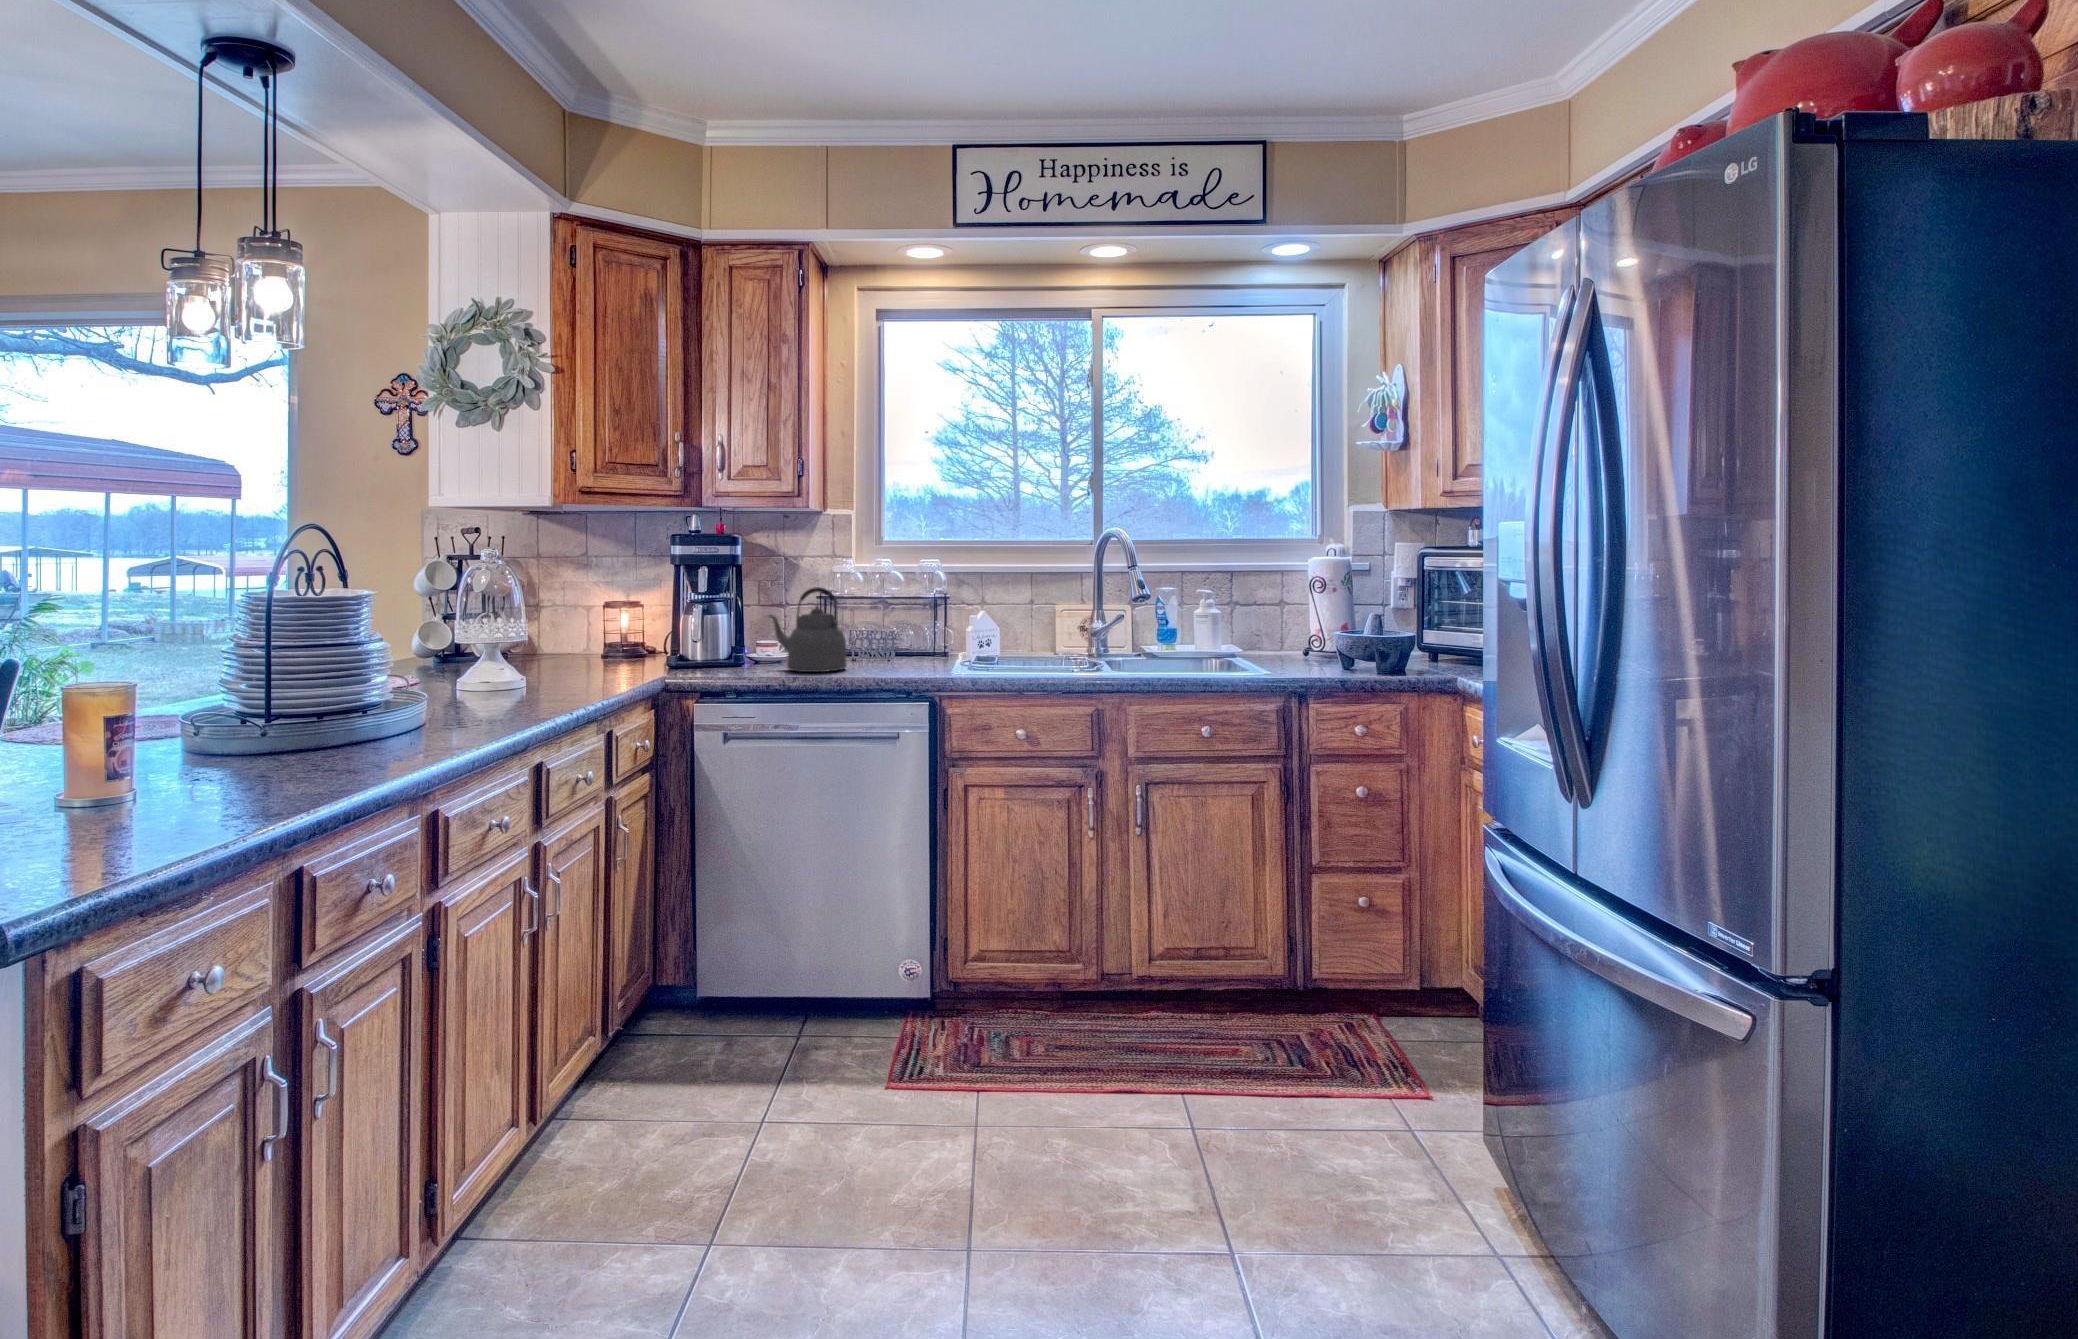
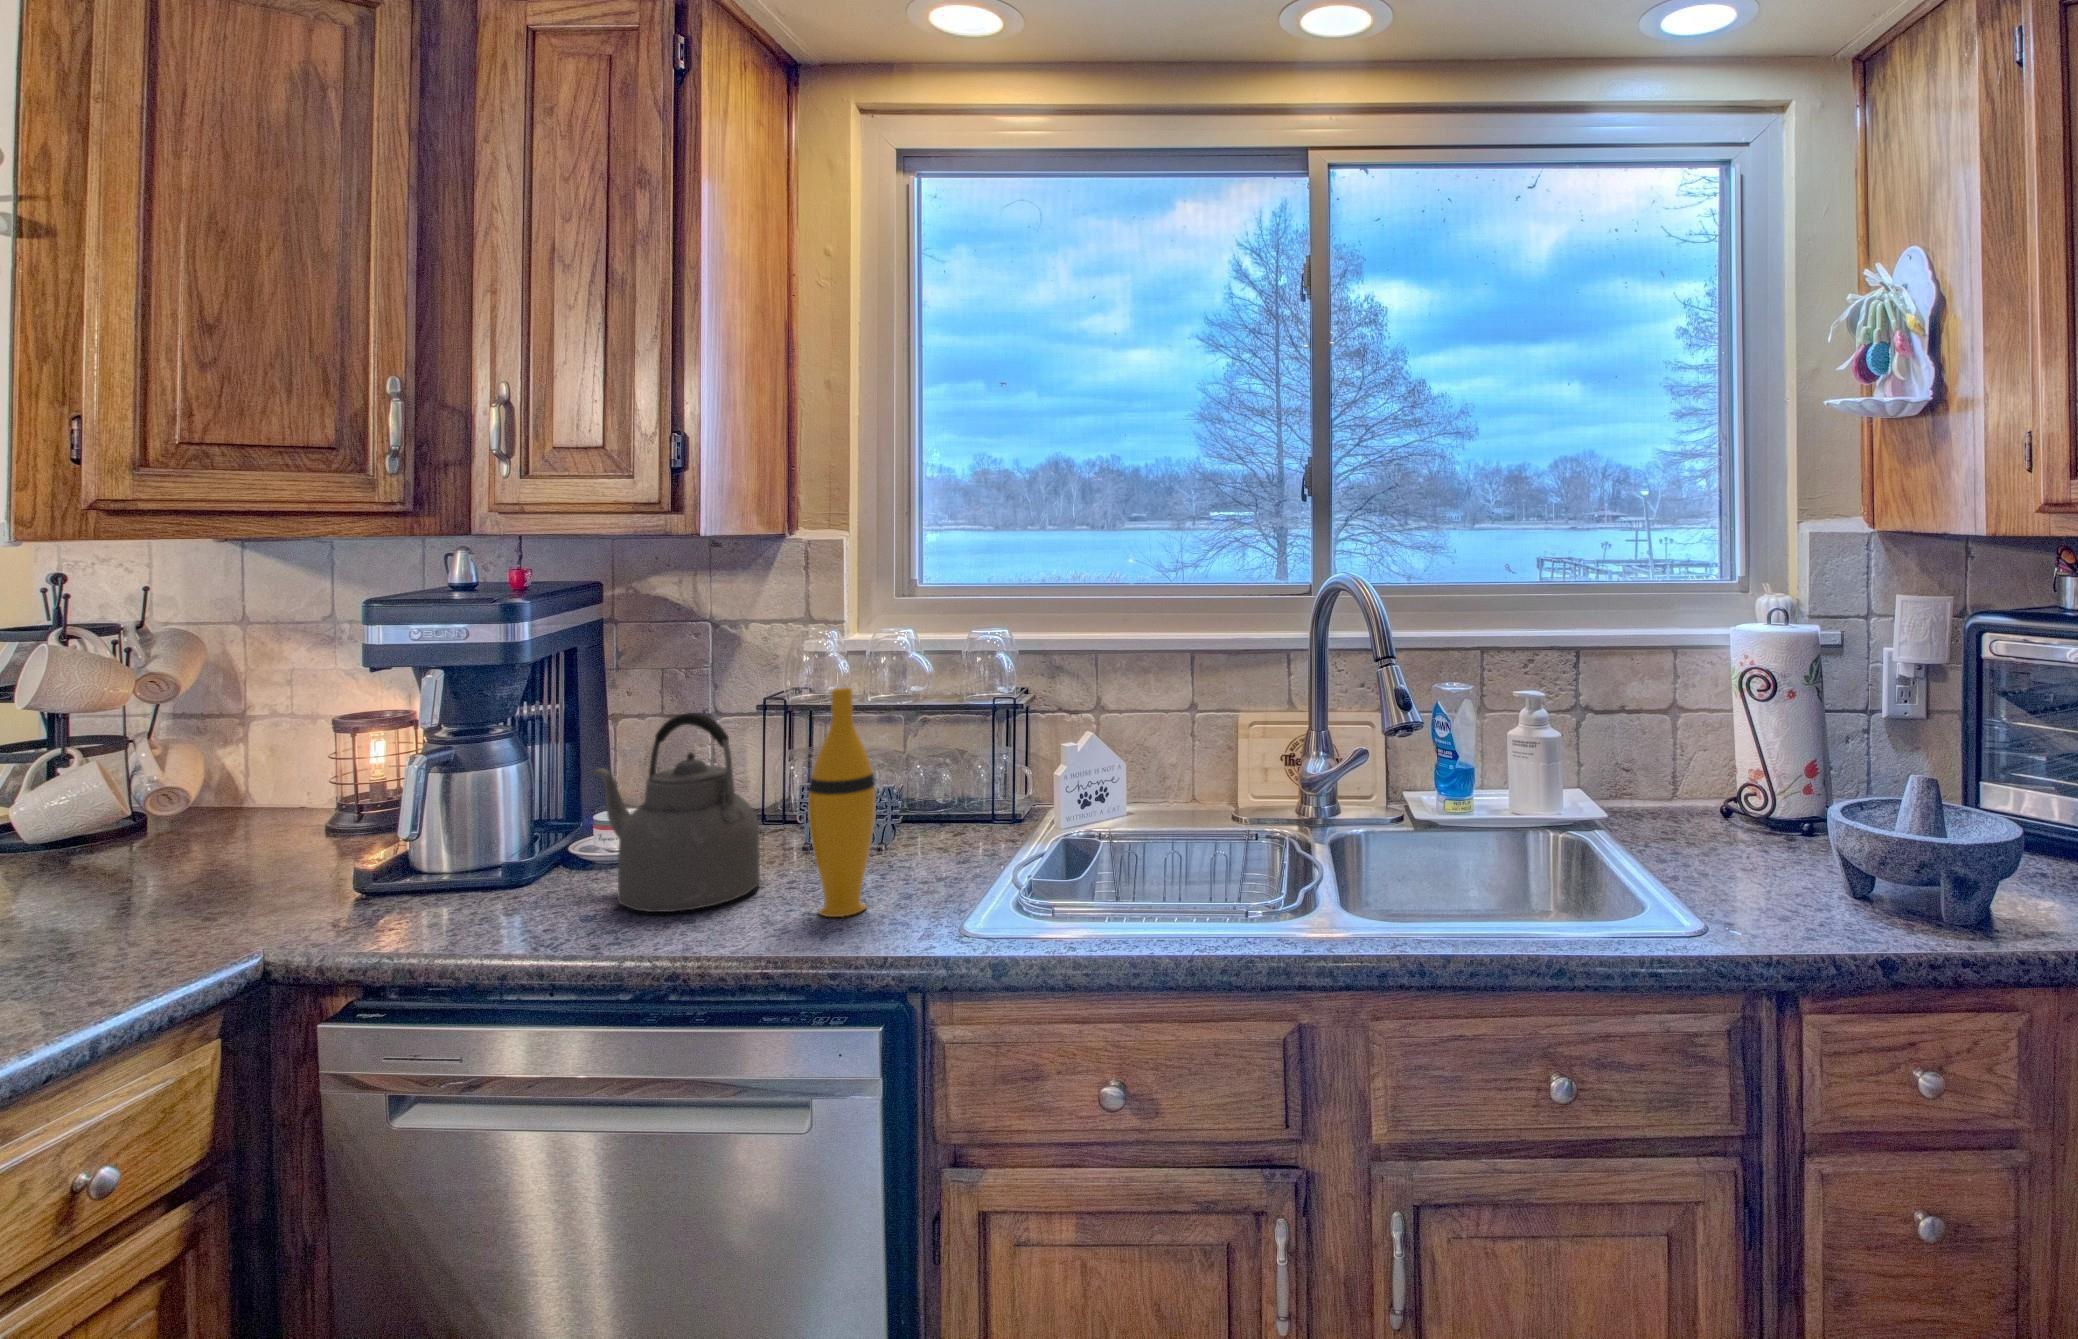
vase: none [878,574,906,673] -> present [808,688,876,917]

